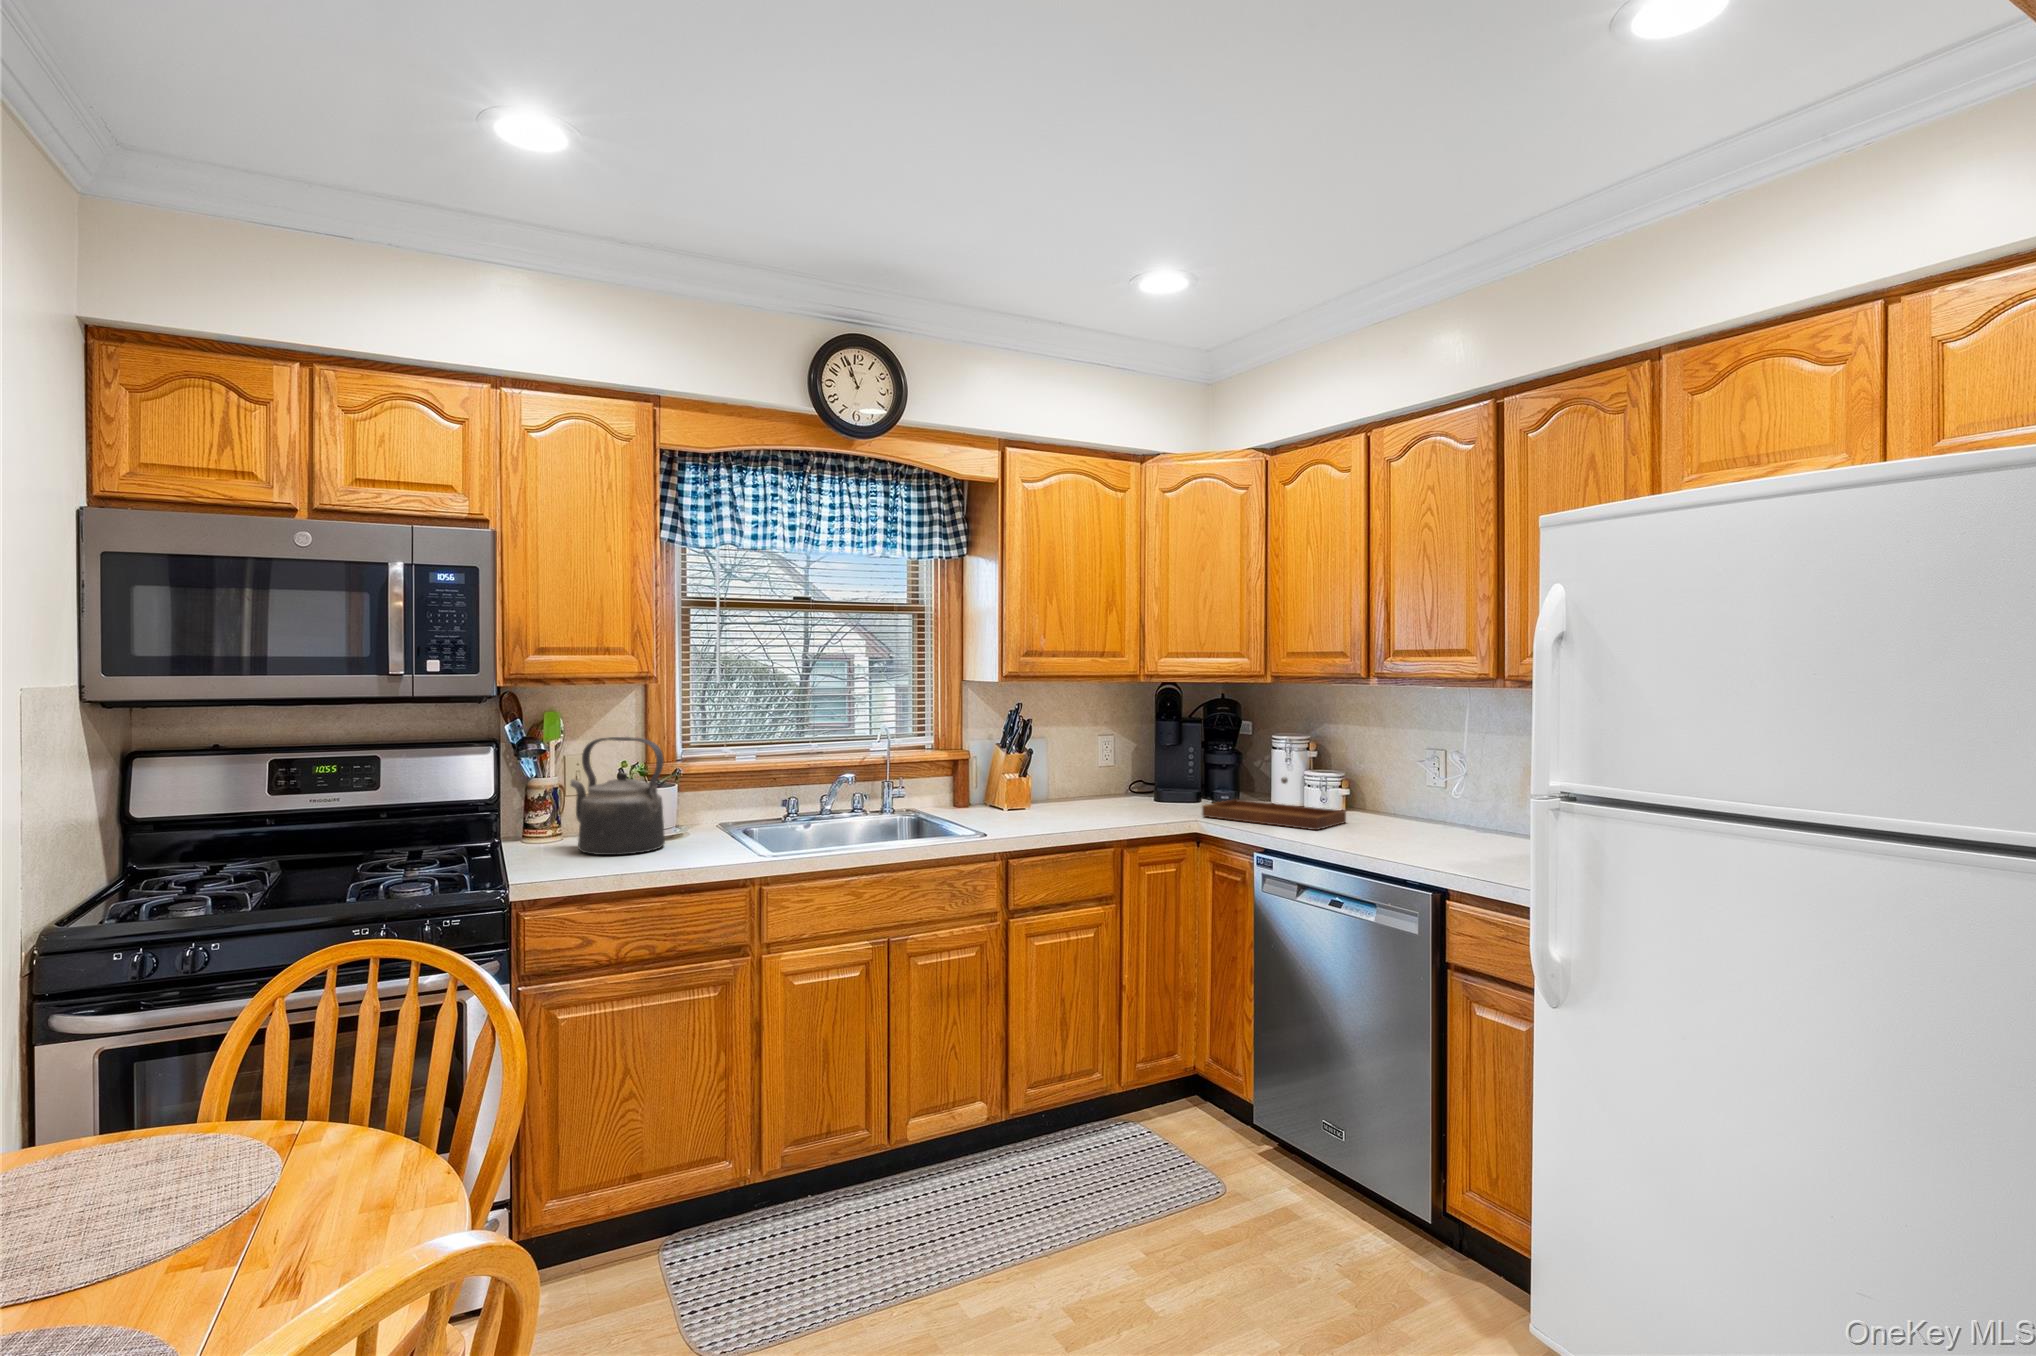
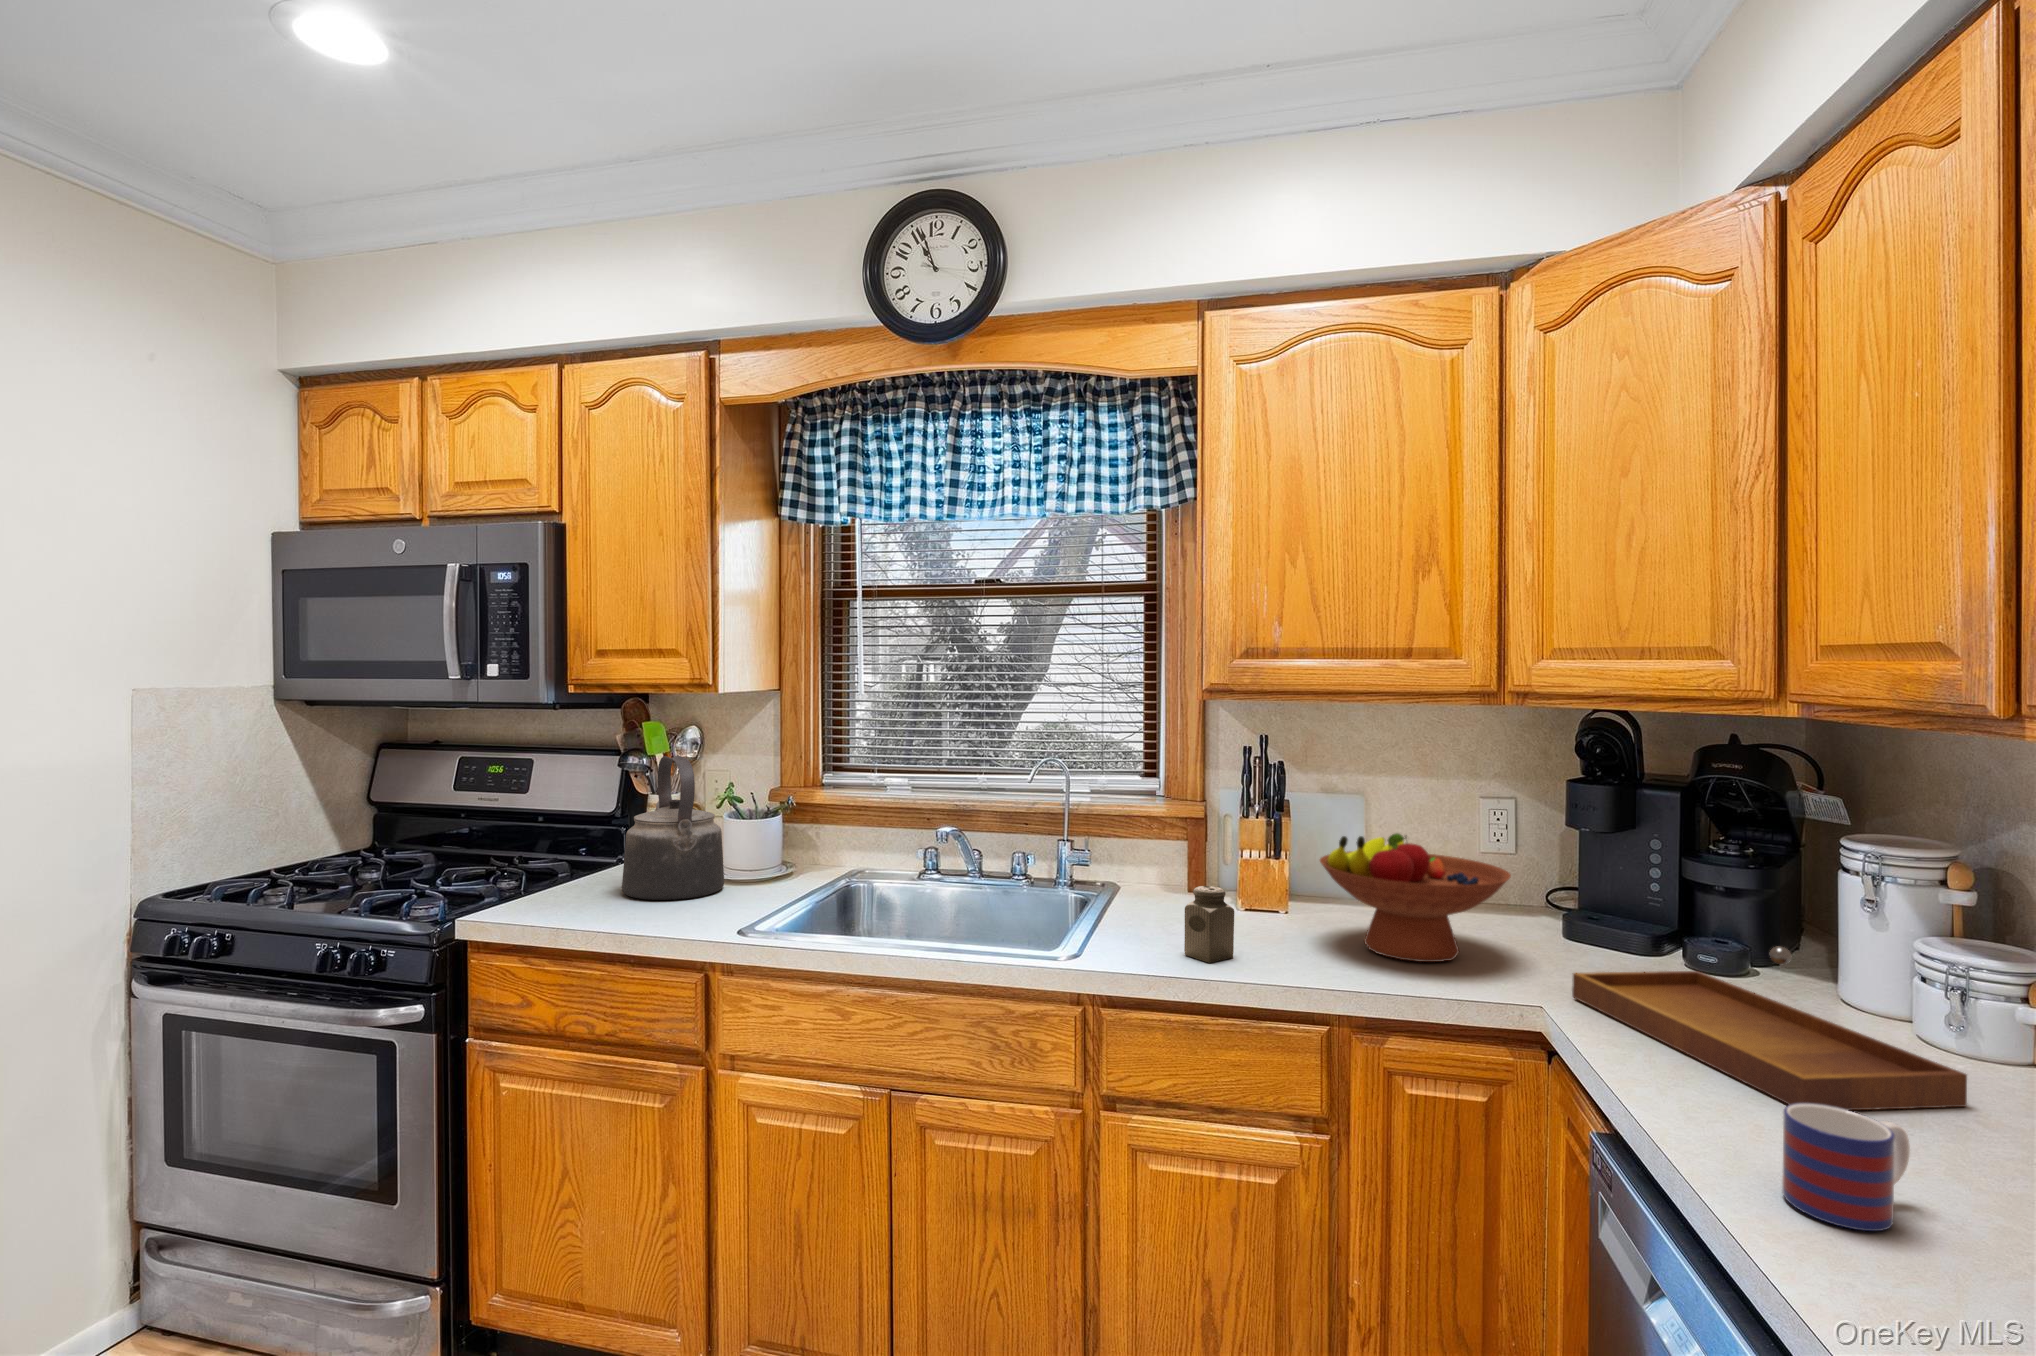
fruit bowl: none [1068,751,1163,815] -> present [1320,833,1511,962]
salt shaker: none [1031,787,1055,828] -> present [1184,886,1234,963]
mug: none [1342,813,1372,847] -> present [1782,1103,1910,1231]

